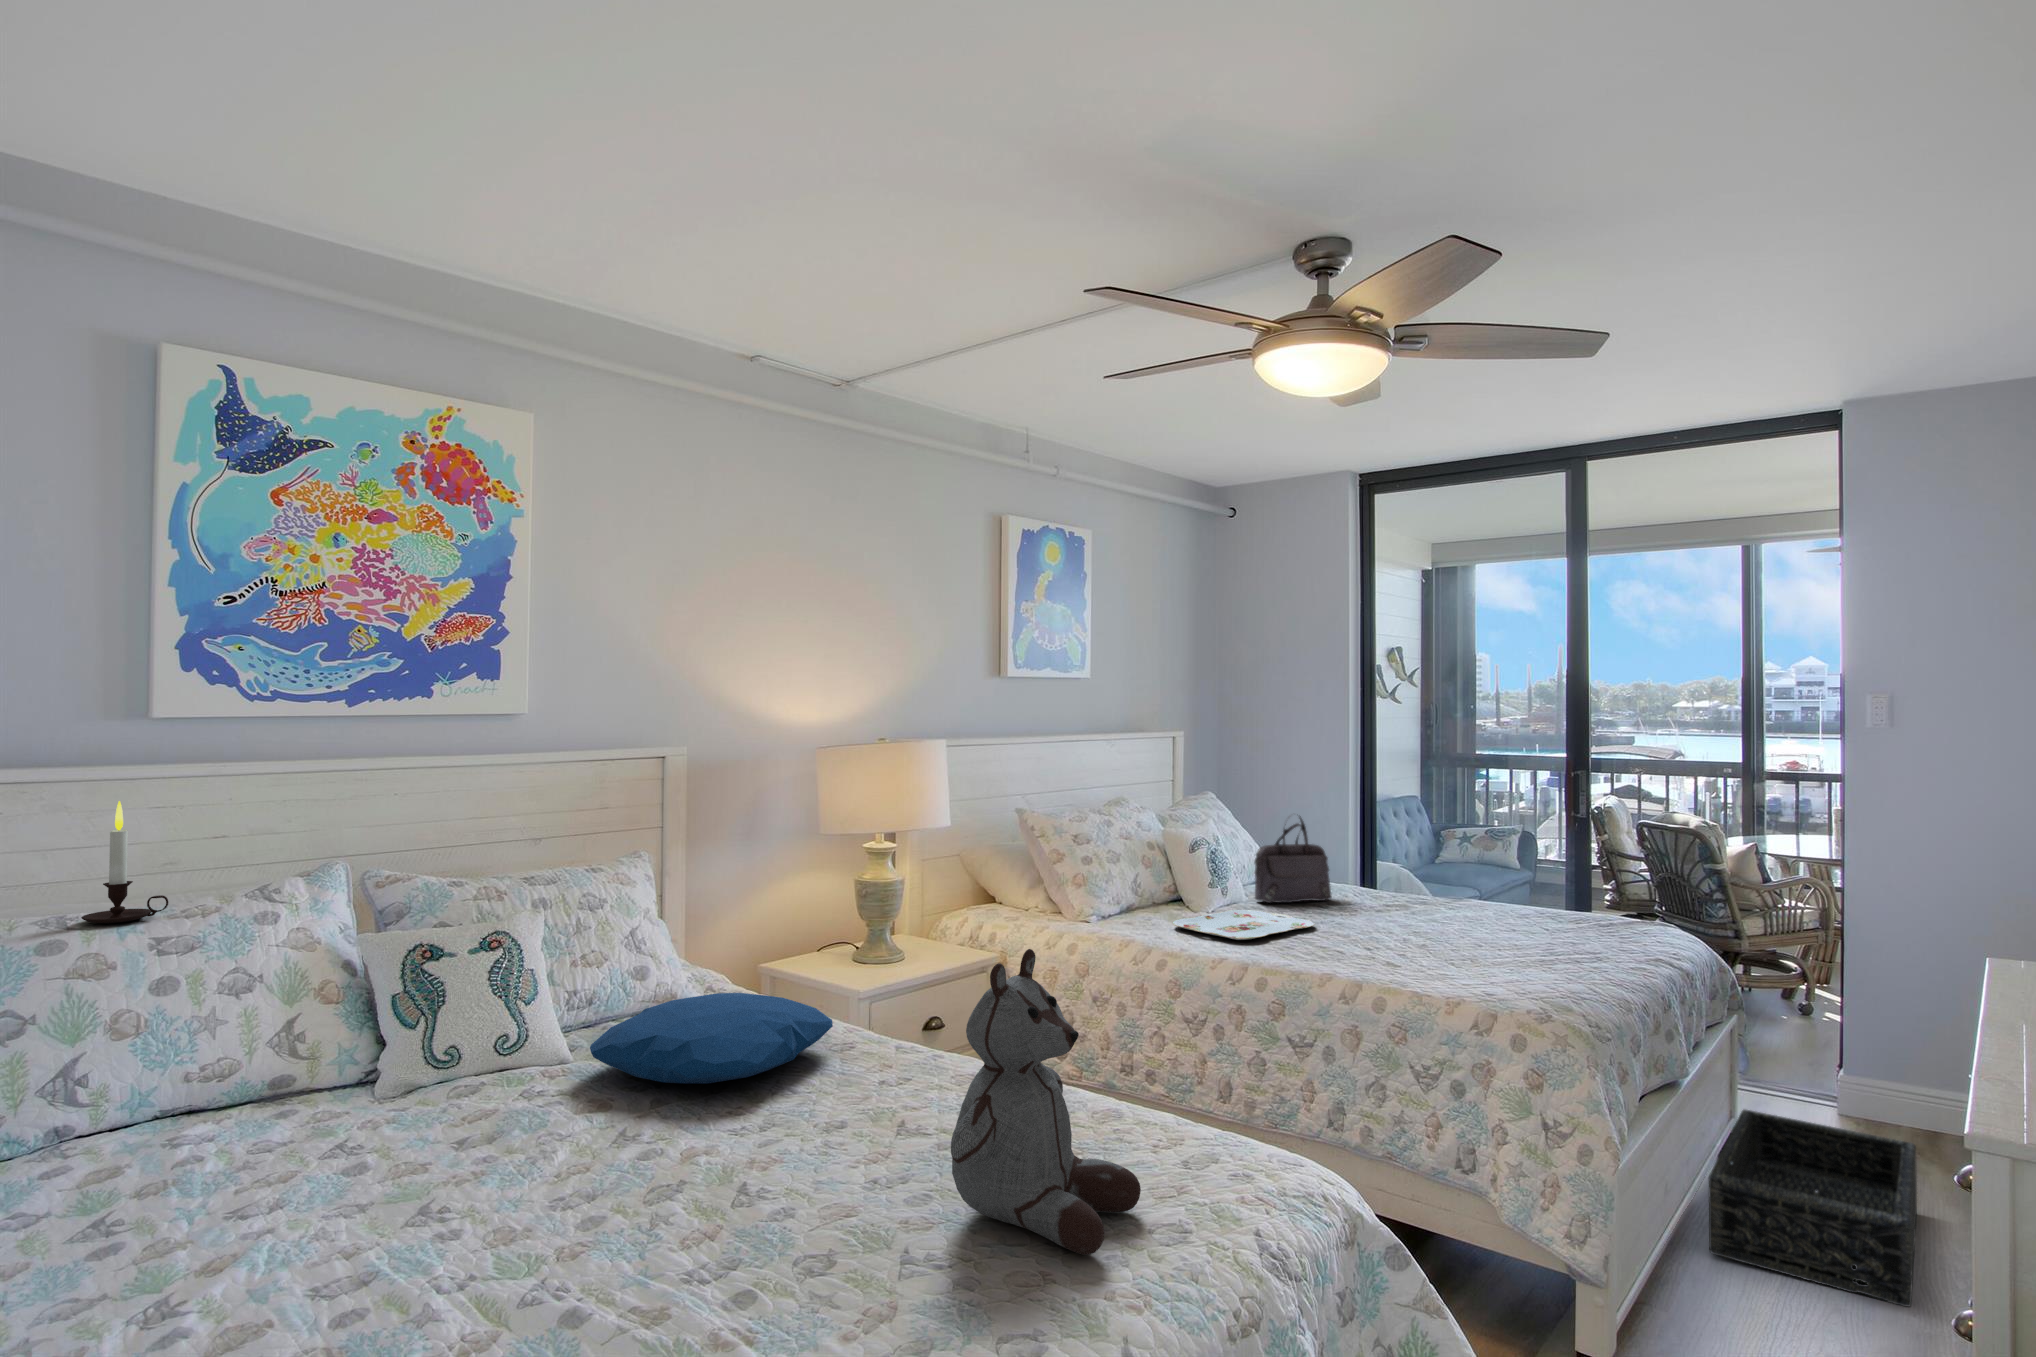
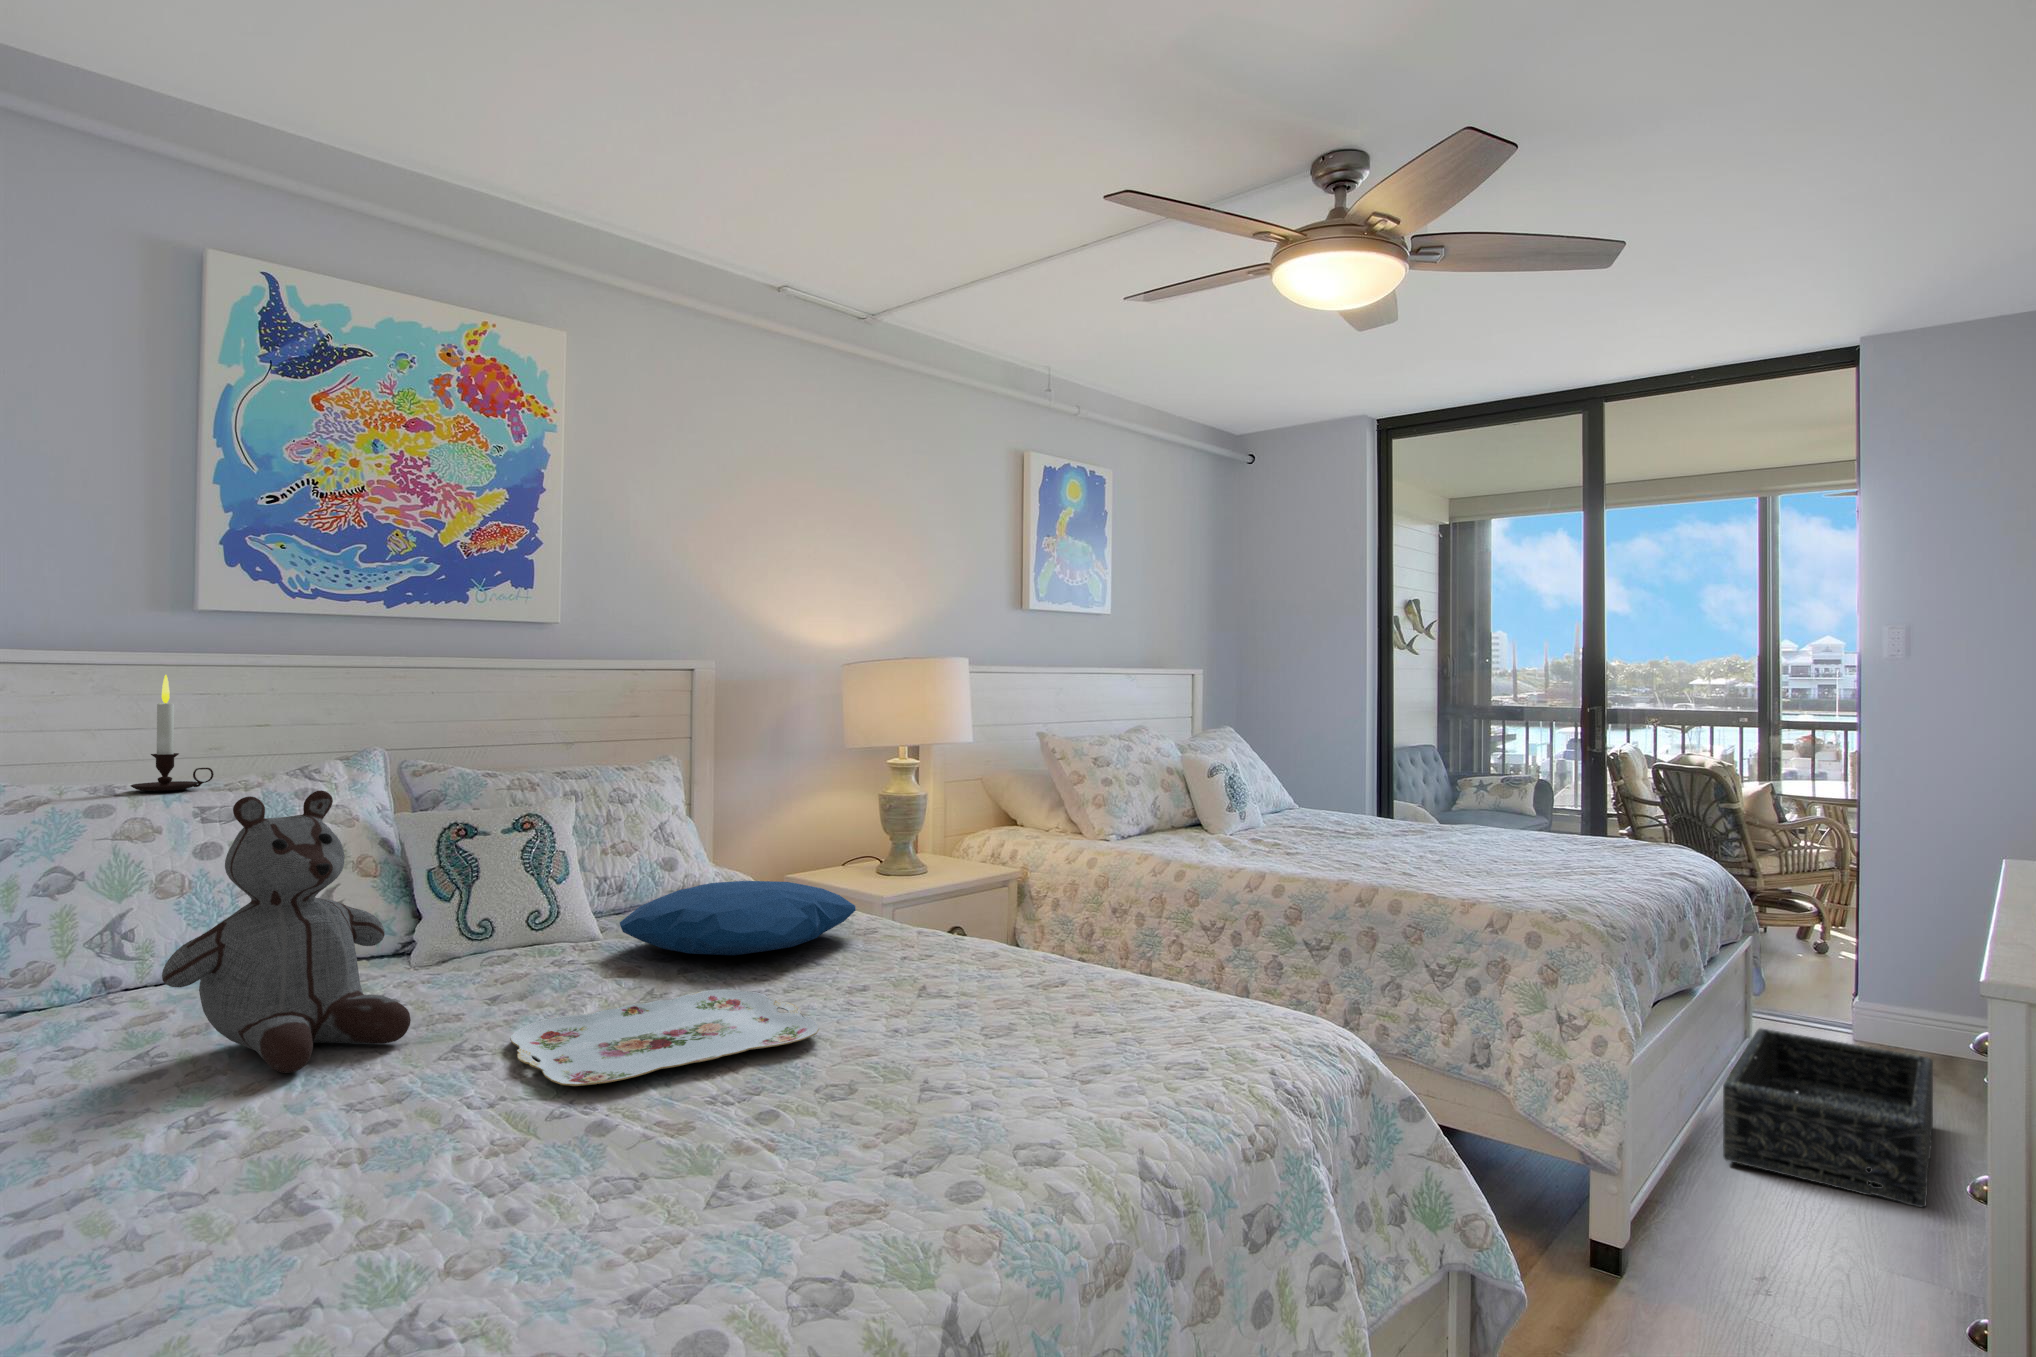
handbag: present [1254,816,1332,903] -> none [1271,743,1349,831]
serving tray: present [1173,910,1314,940] -> present [510,989,819,1086]
stuffed bear: present [951,949,1141,1255] -> present [162,790,411,1073]

